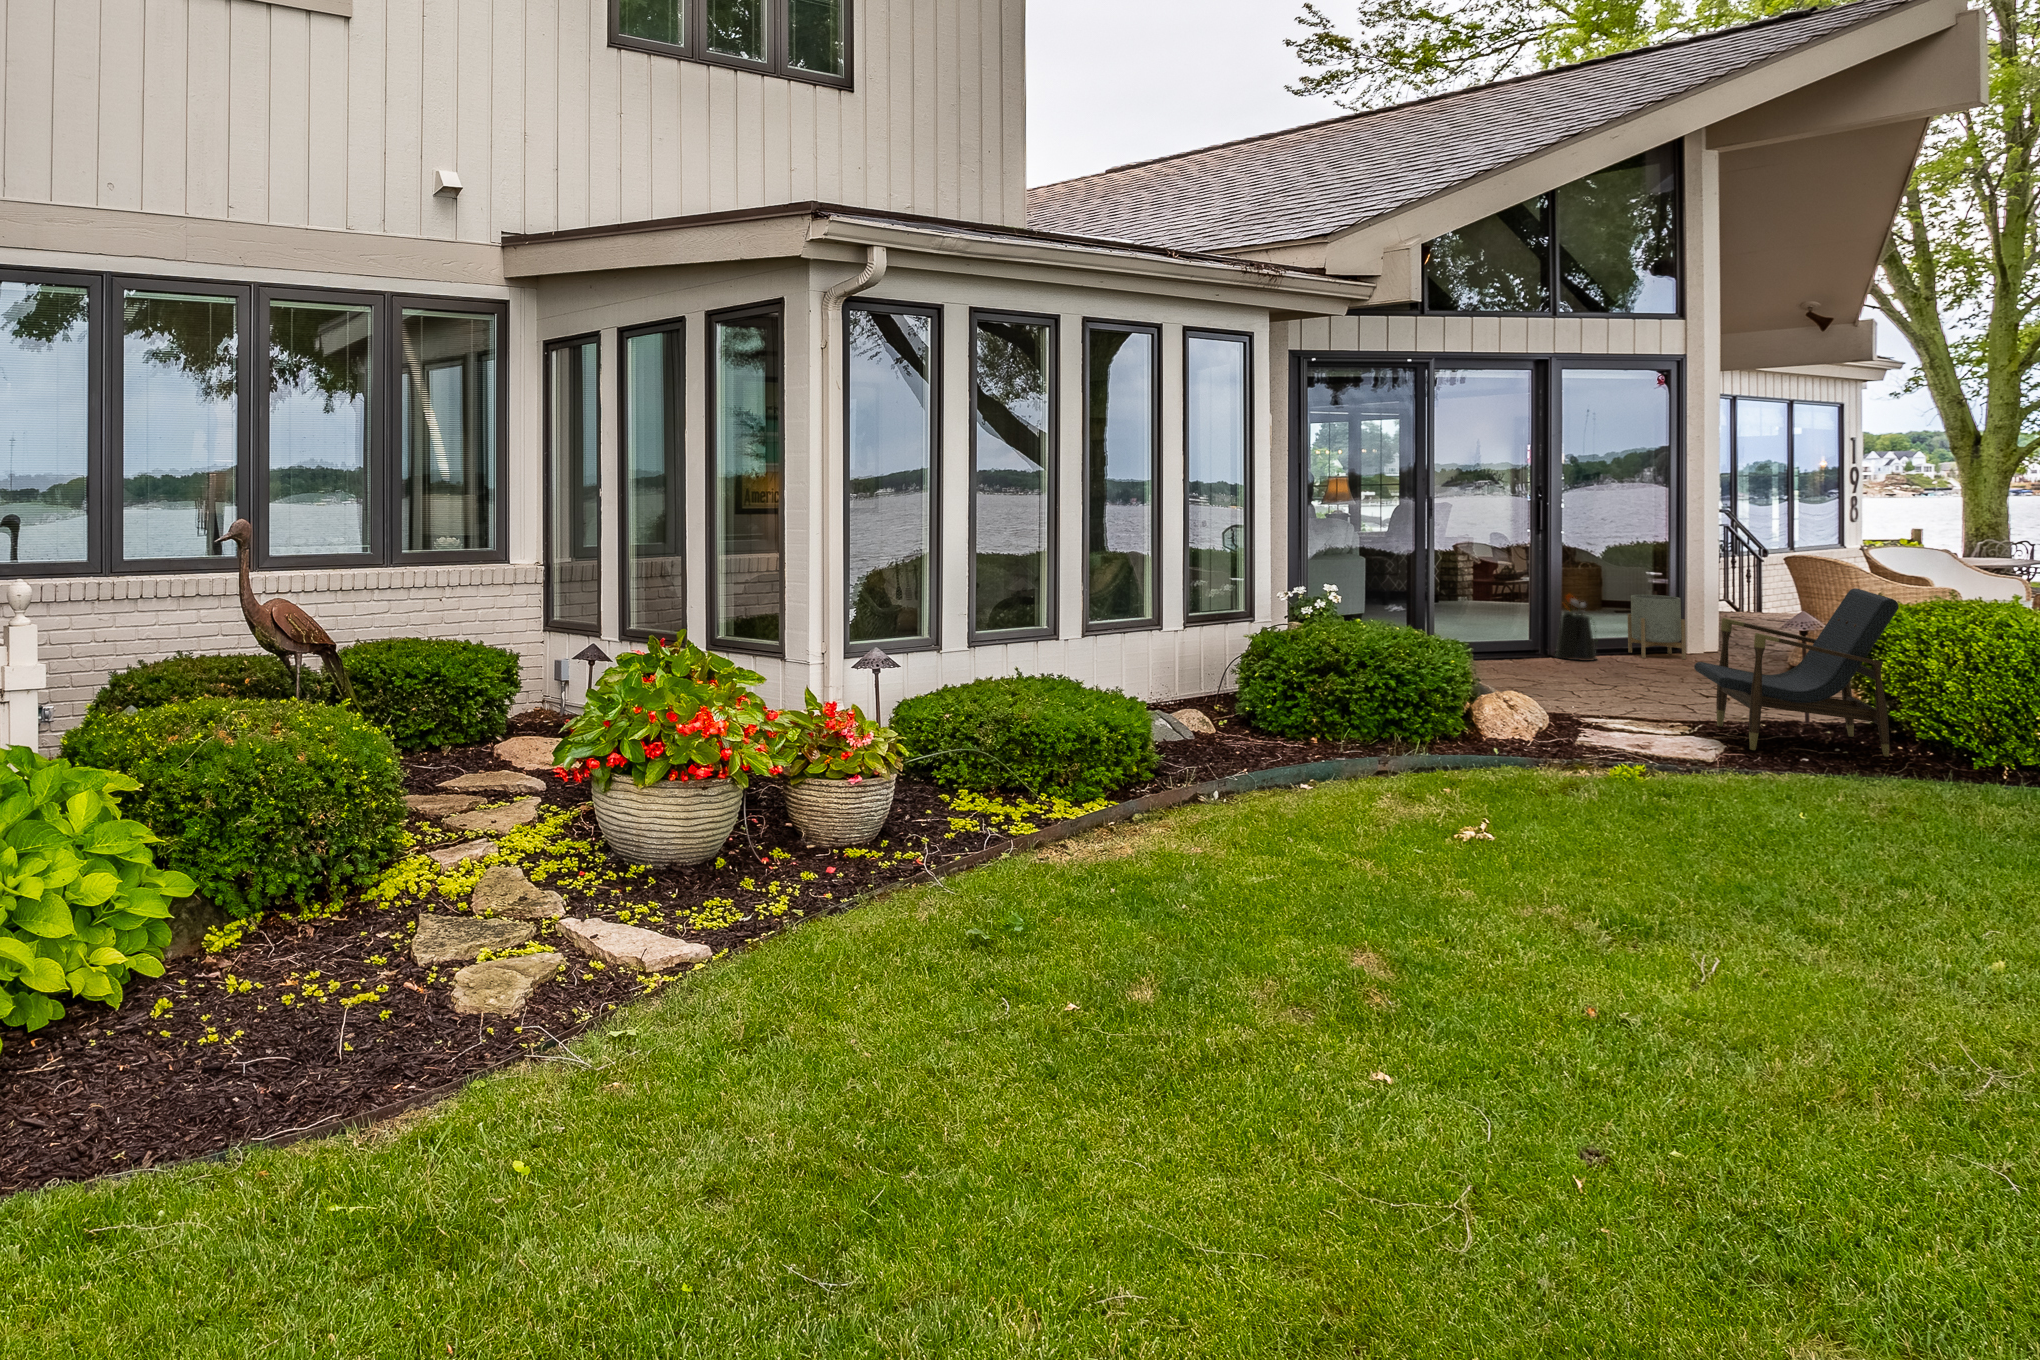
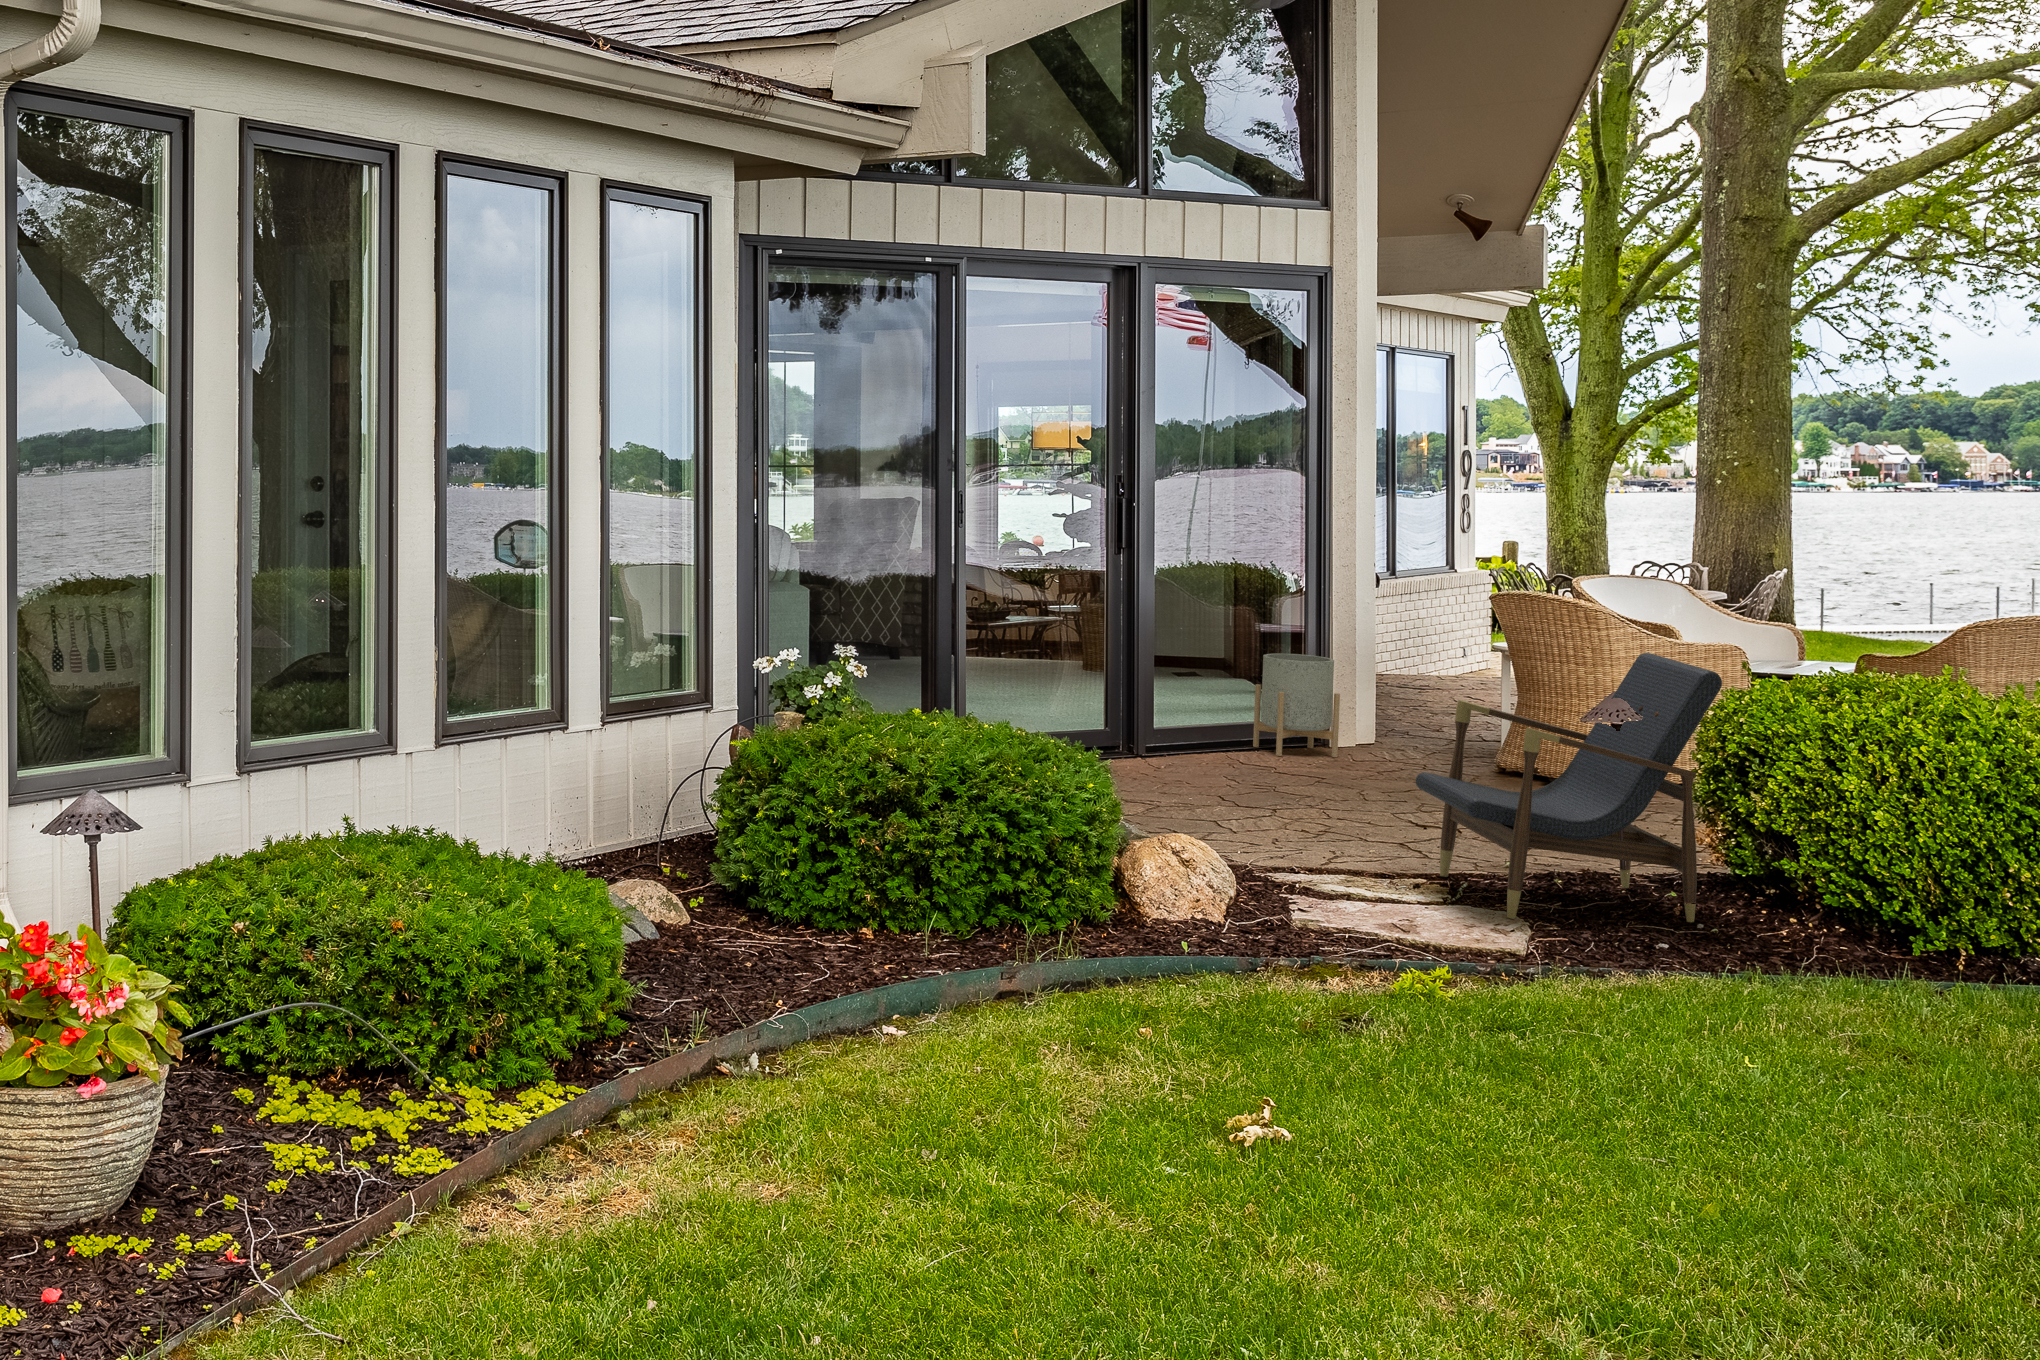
watering can: present [1556,594,1597,661] -> none [1155,651,1219,762]

